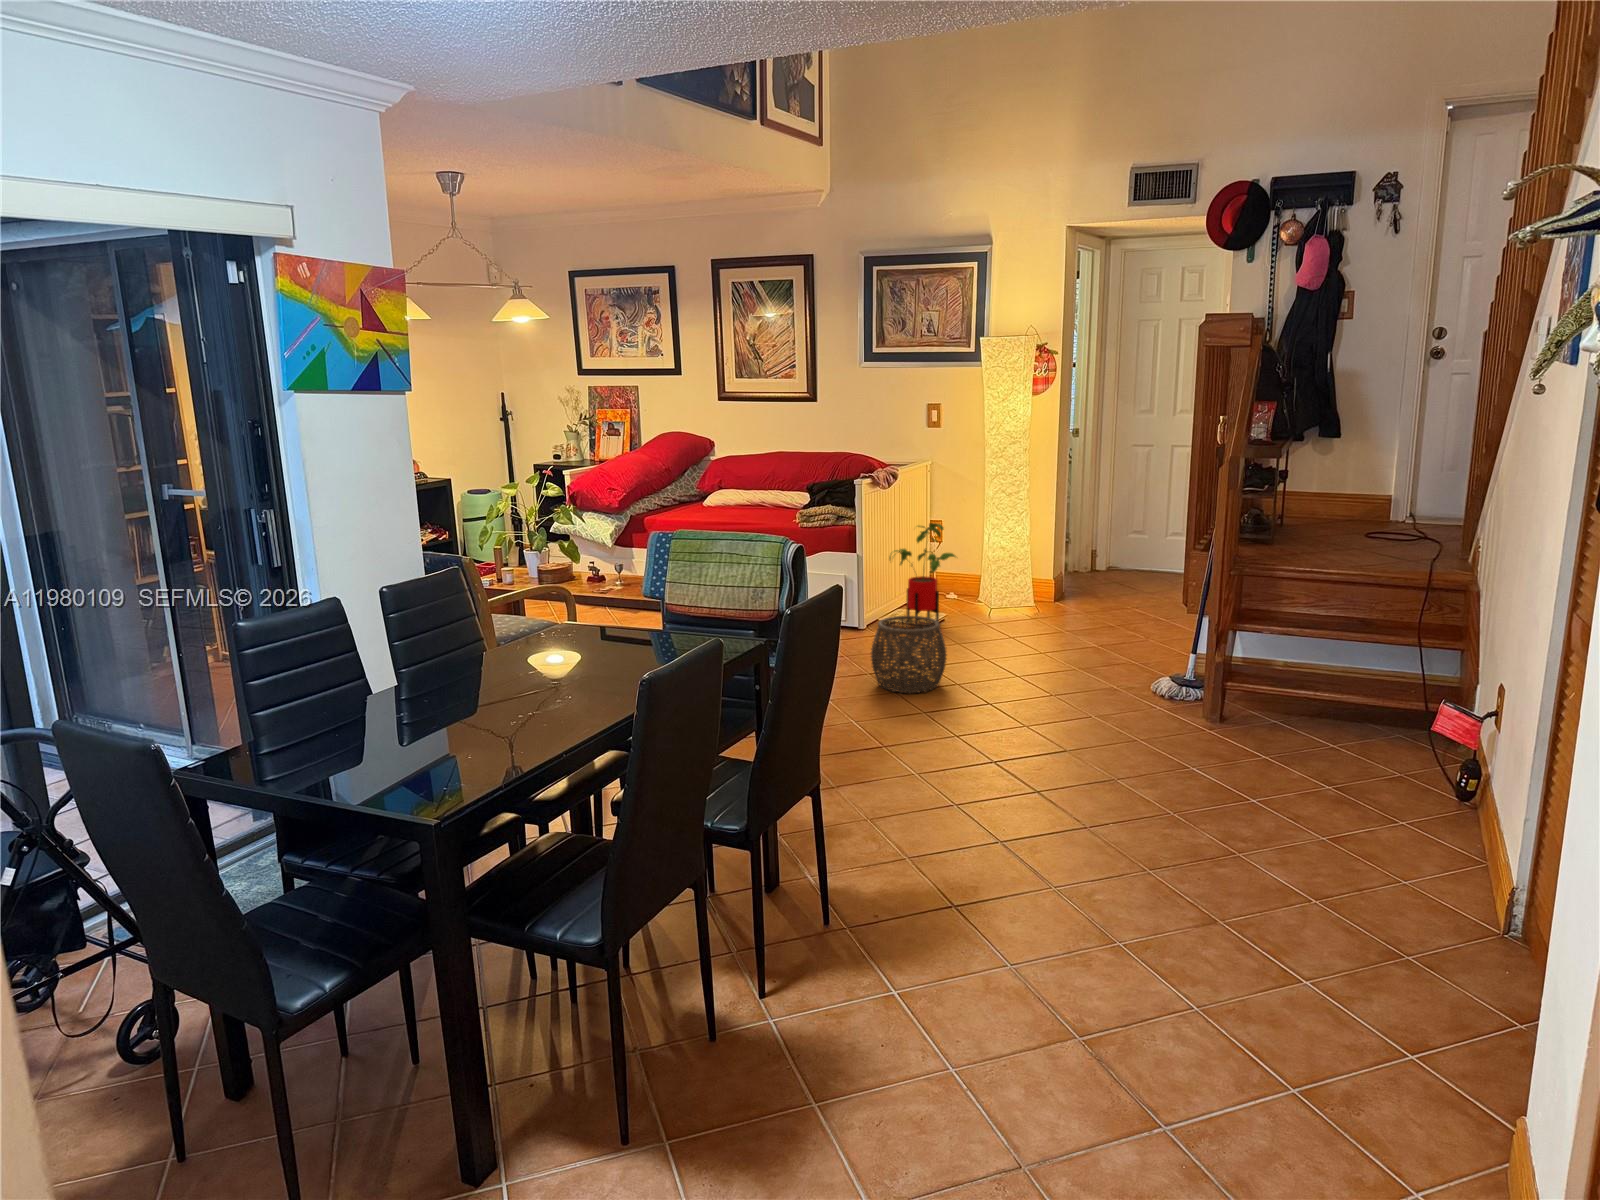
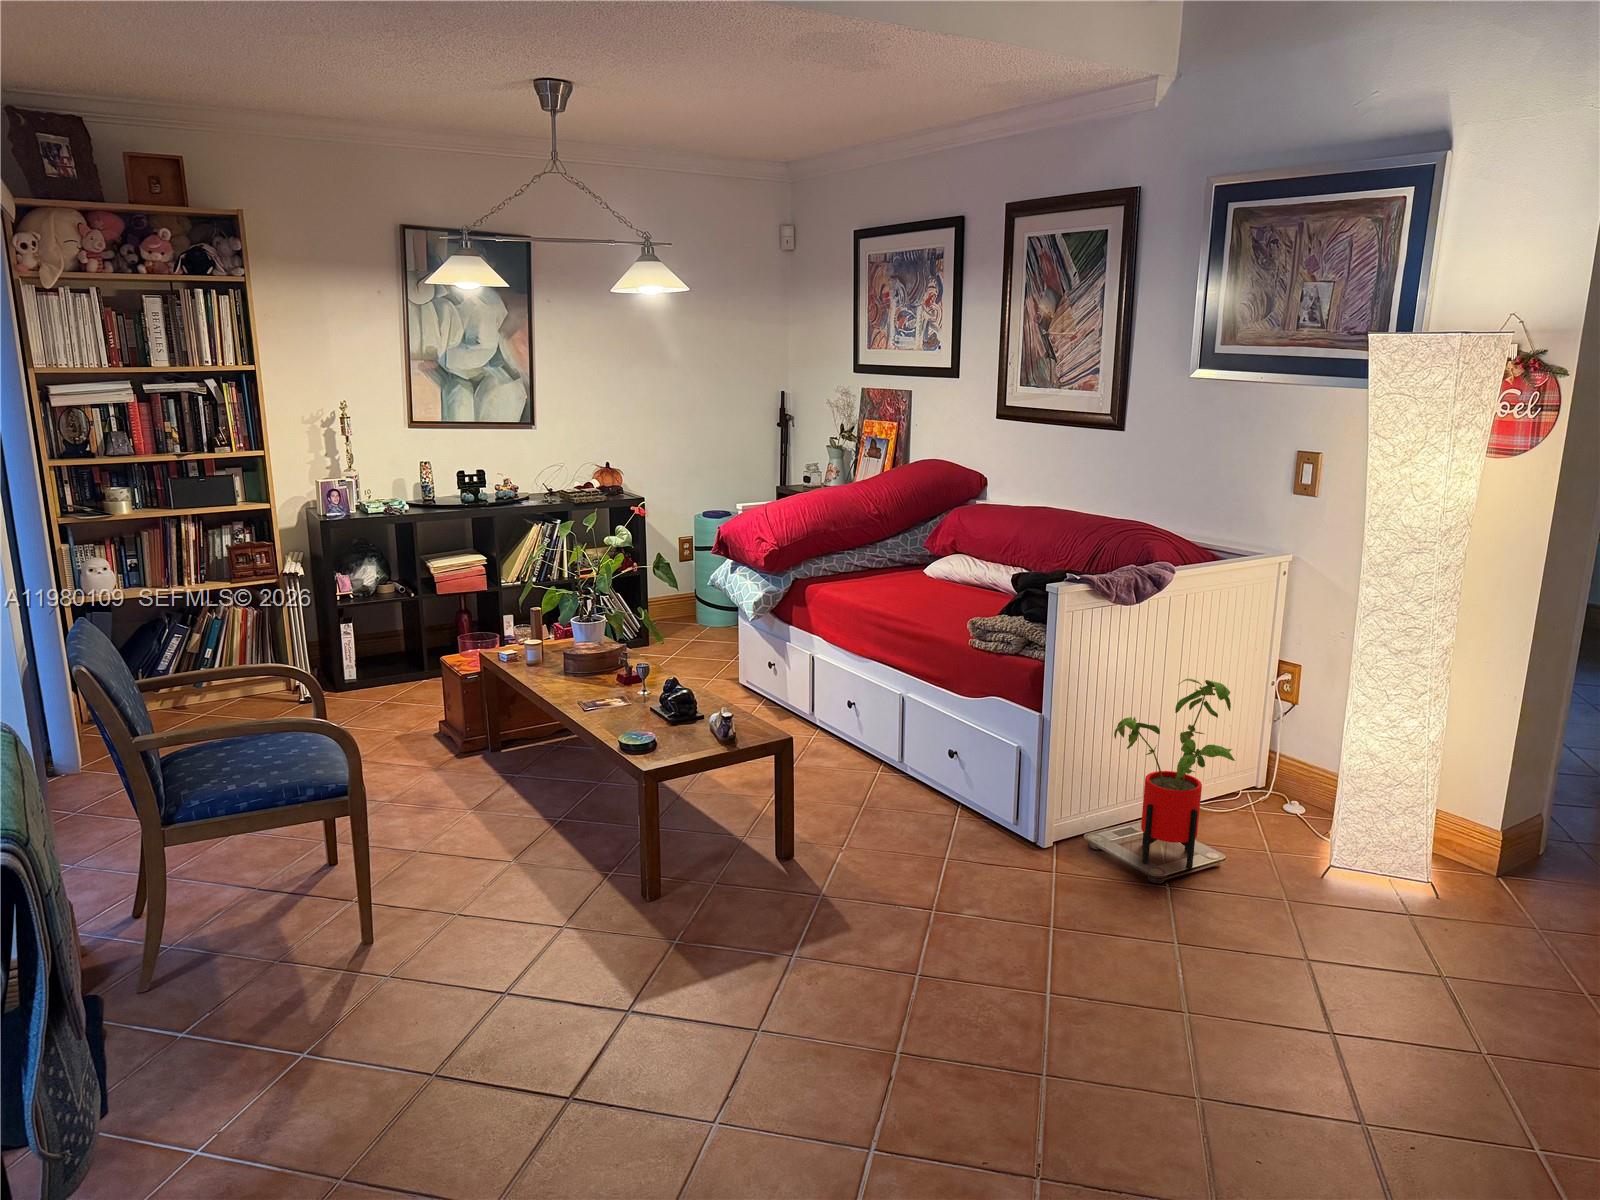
woven basket: present [871,616,947,693] -> none [871,881,1028,1064]

